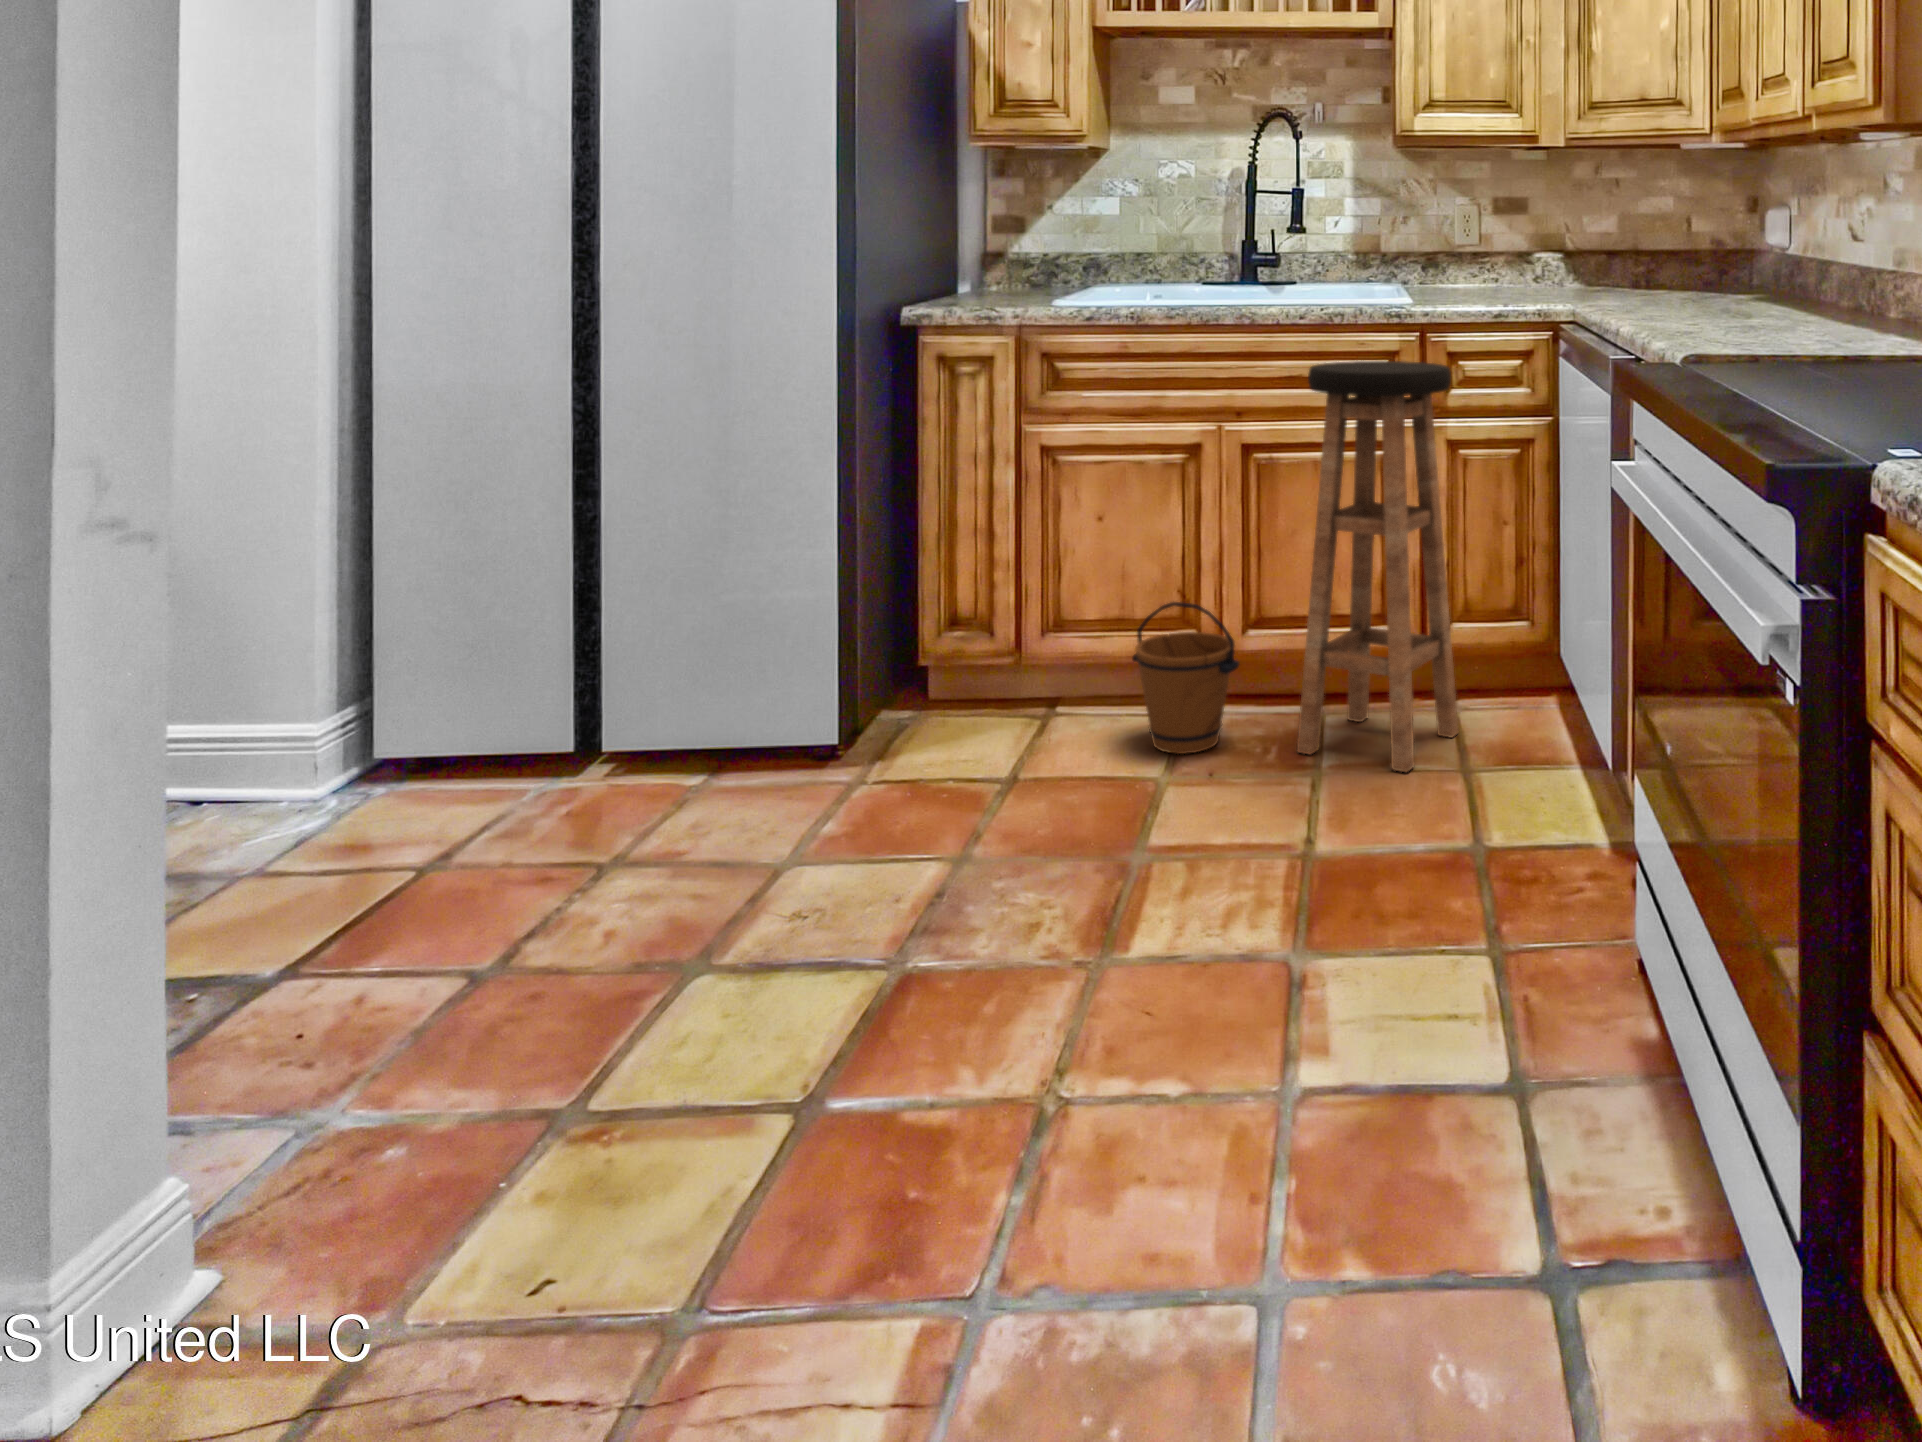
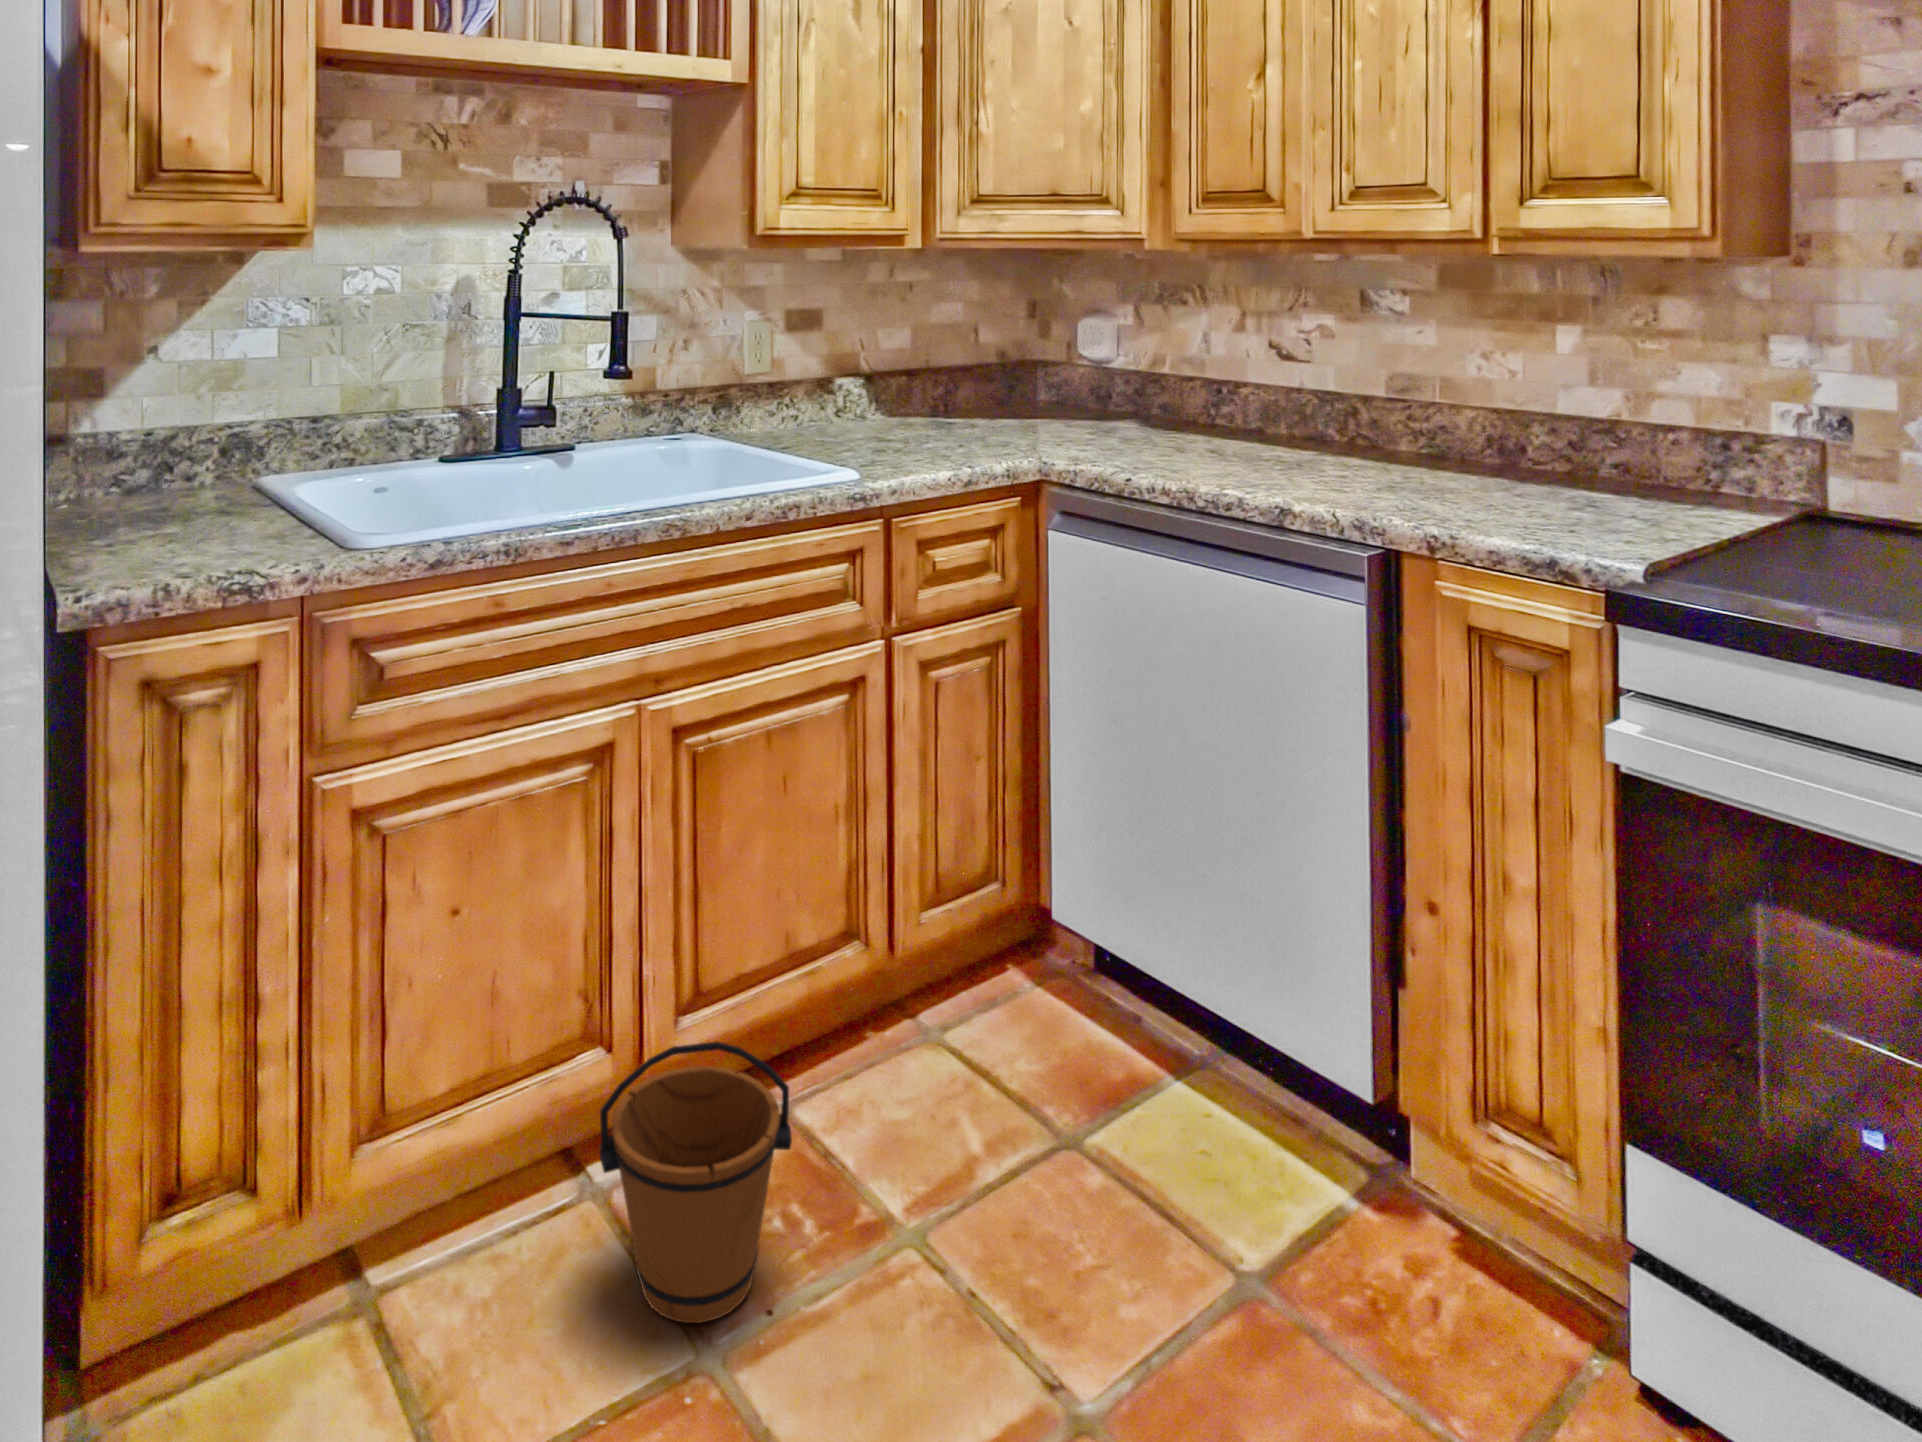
bar stool: present [1297,361,1458,772] -> none [848,576,1070,1232]

